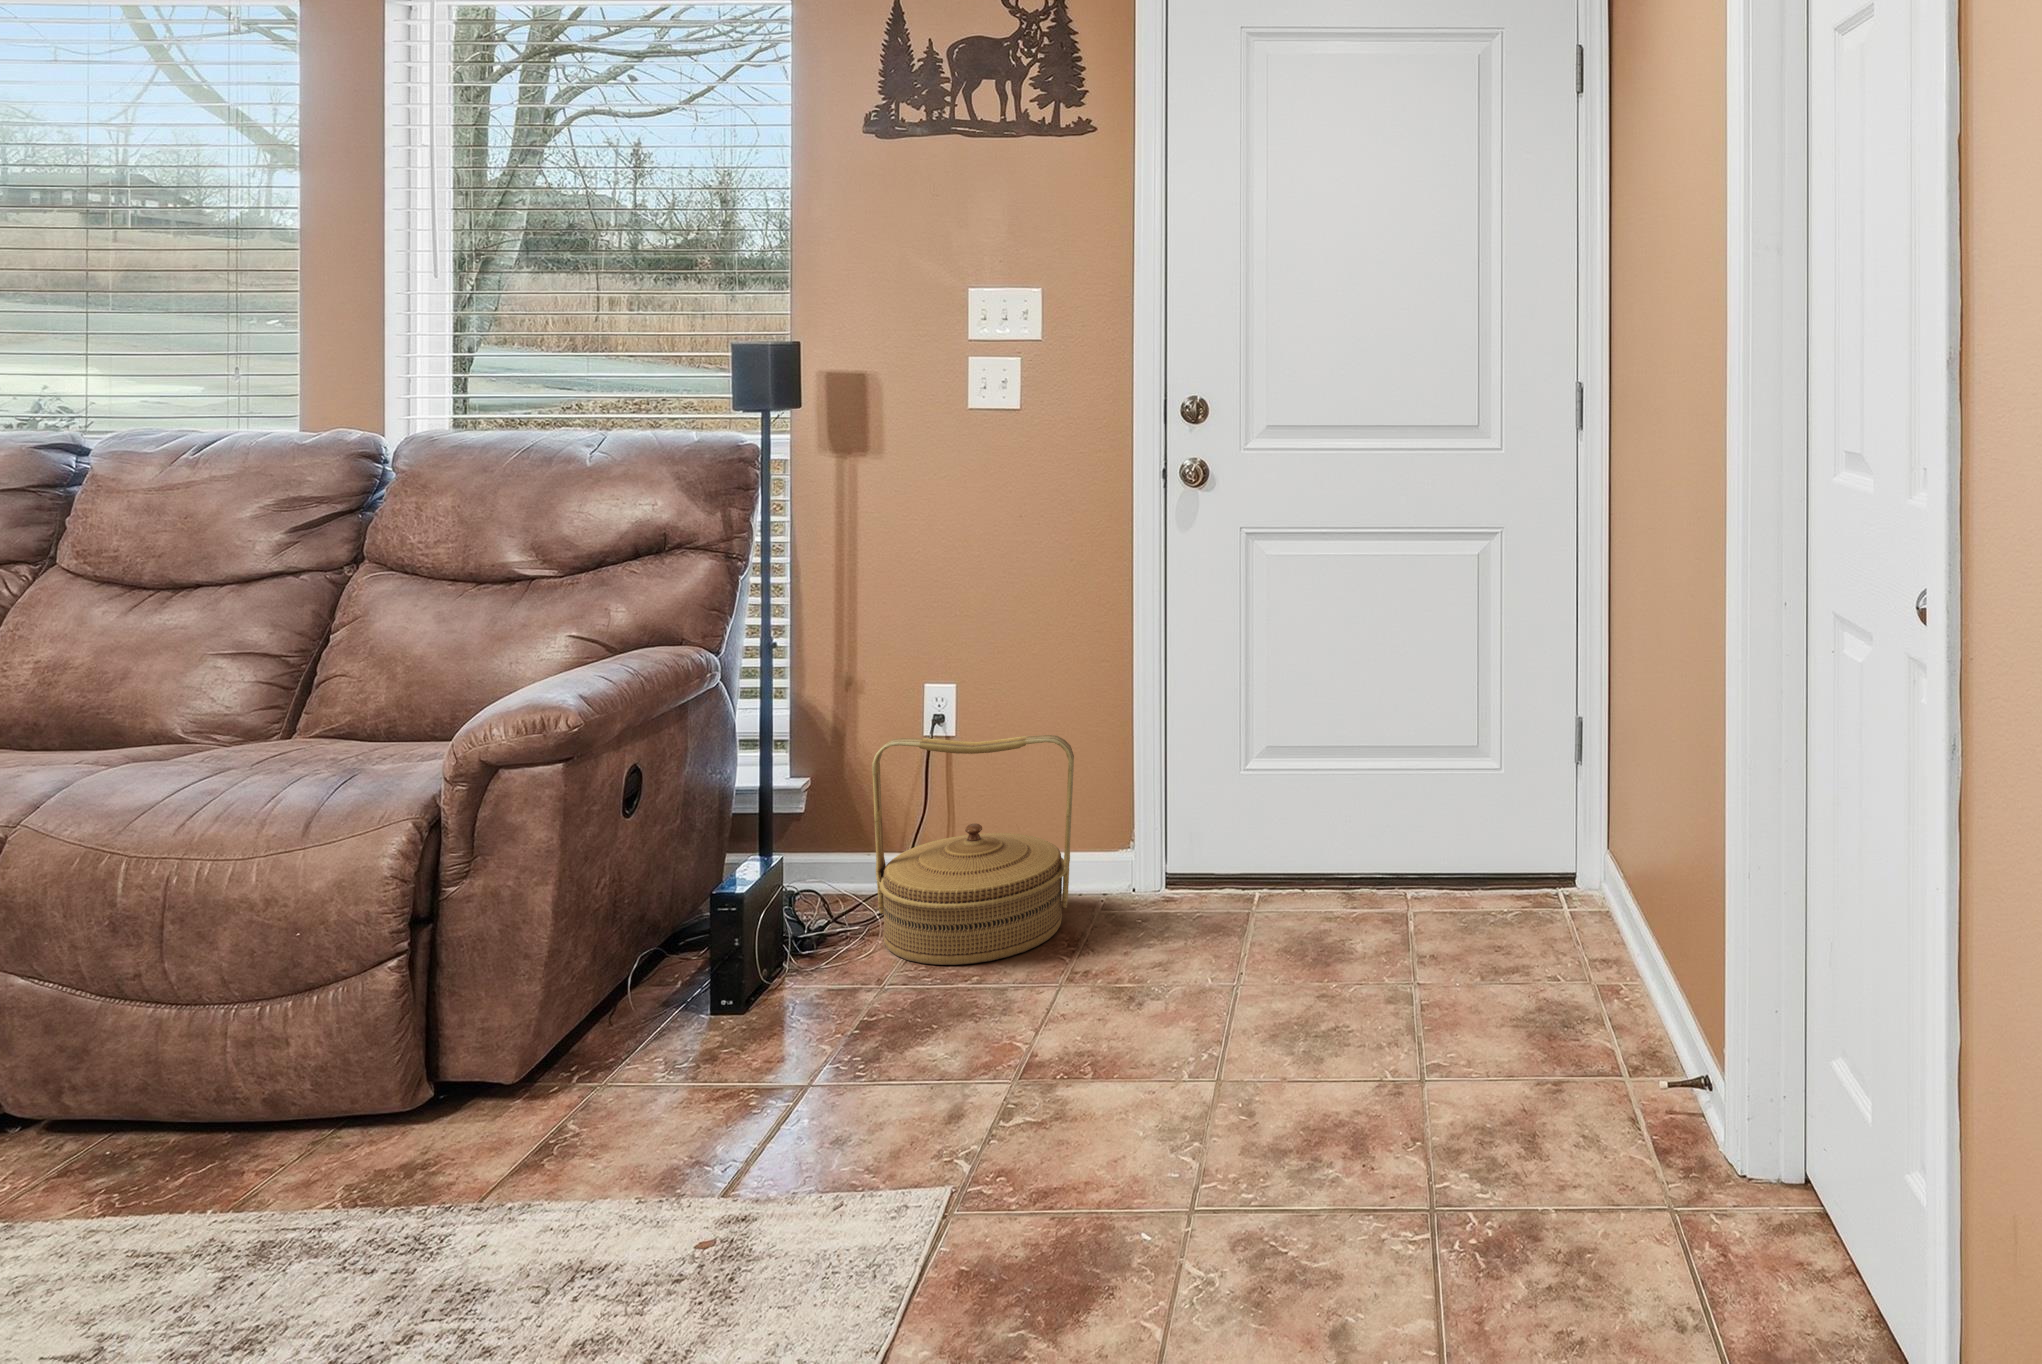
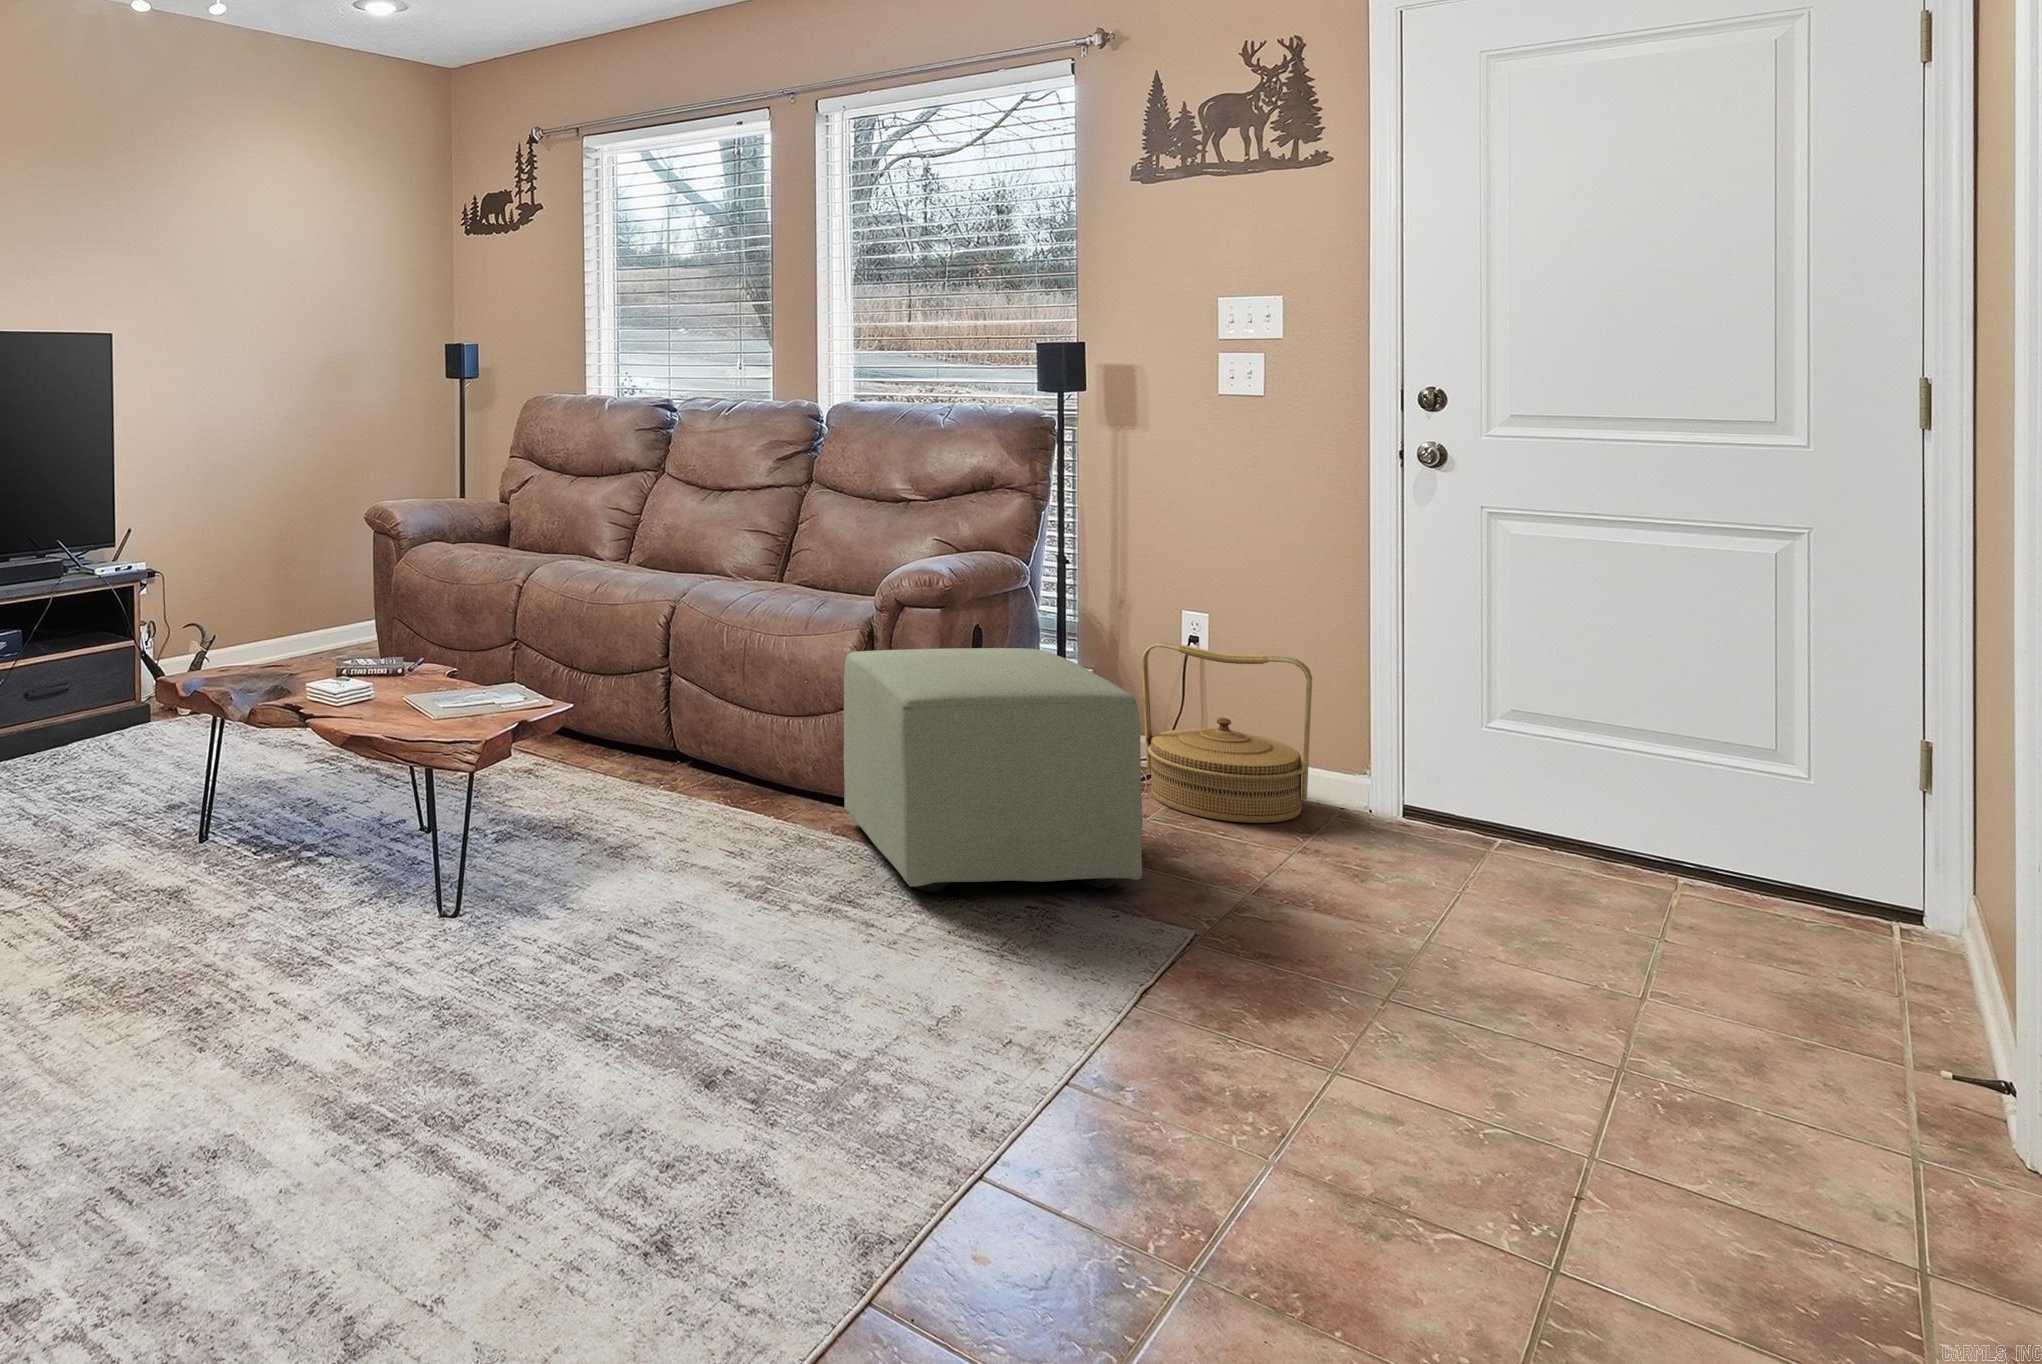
ottoman: none [383,792,875,1279] -> present [844,648,1143,892]

